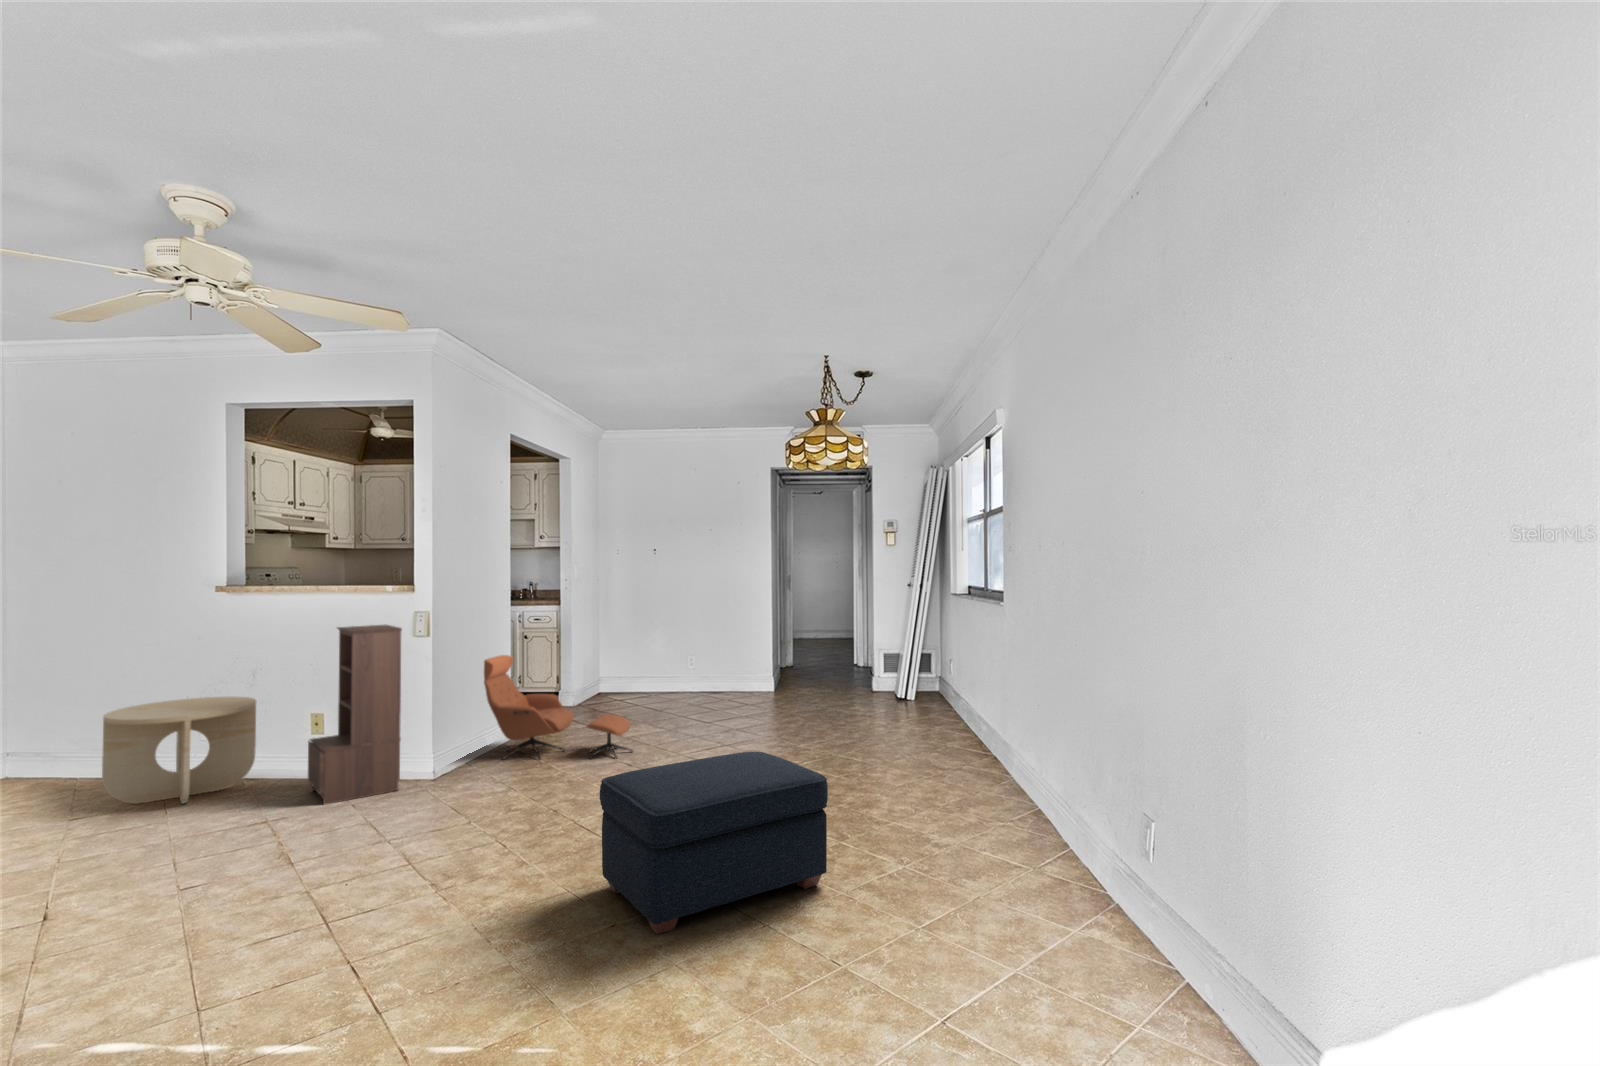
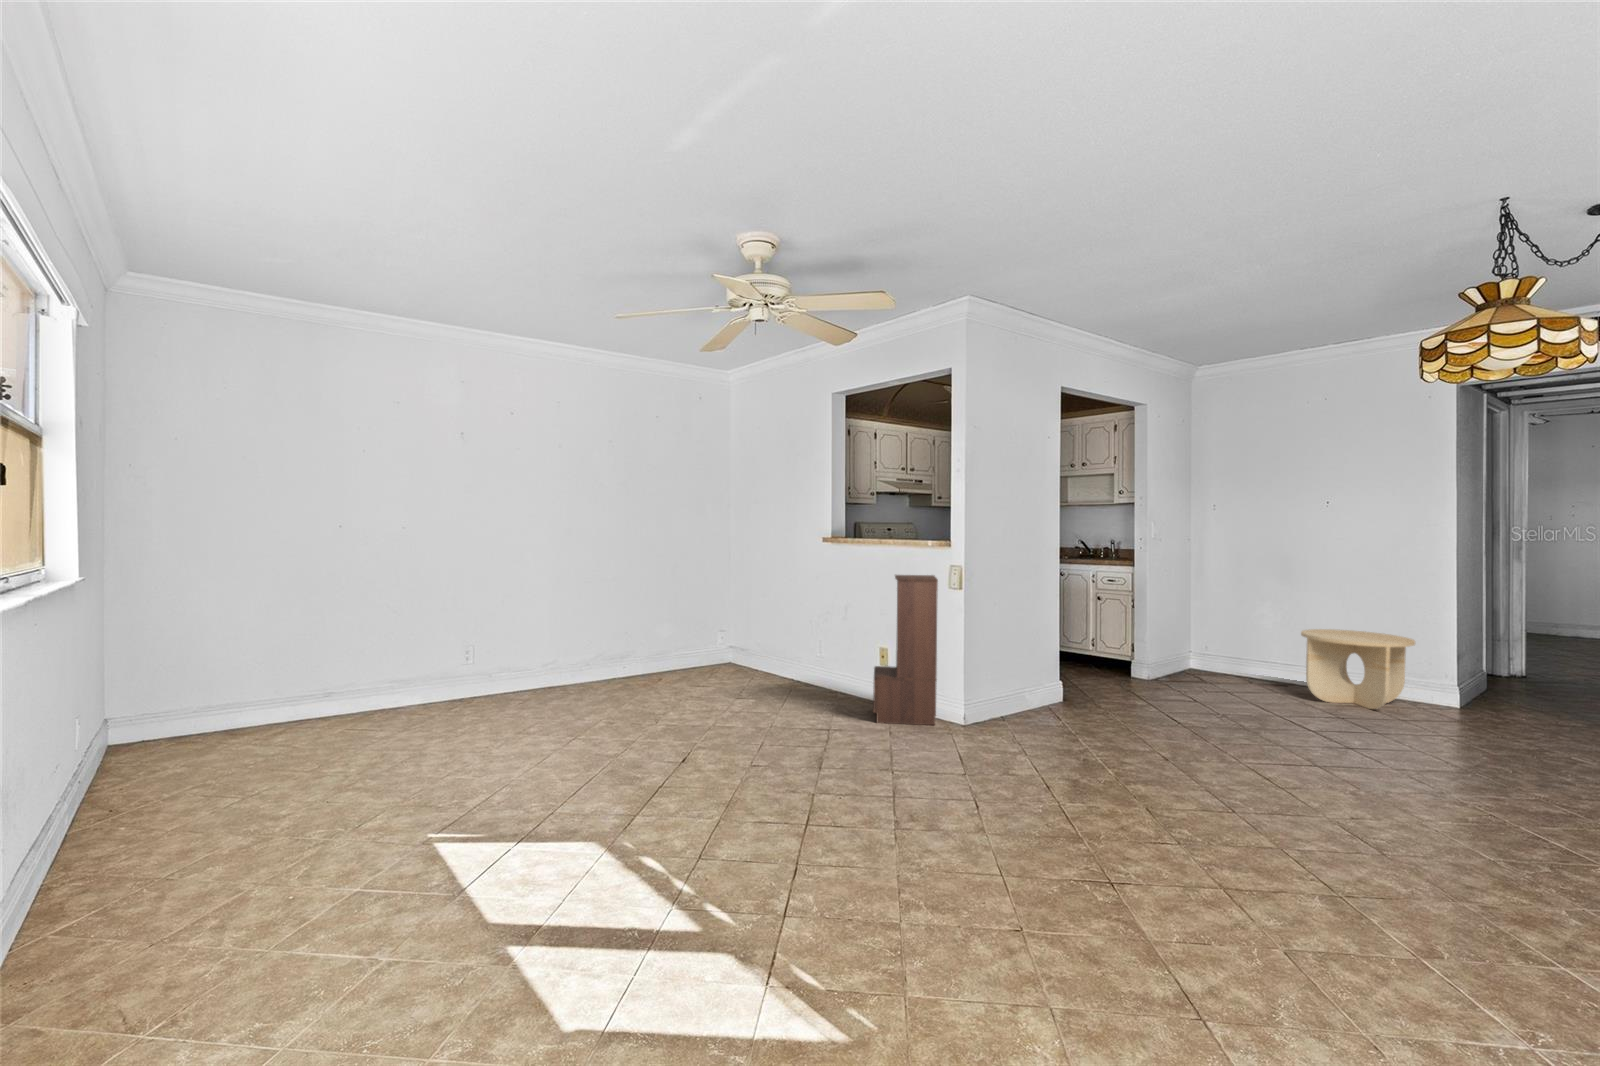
lounge chair: present [484,655,633,760] -> none [1024,615,1182,746]
side table: present [102,697,256,804] -> present [1301,629,1415,709]
ottoman: present [600,752,828,934] -> none [1035,763,1350,1003]

